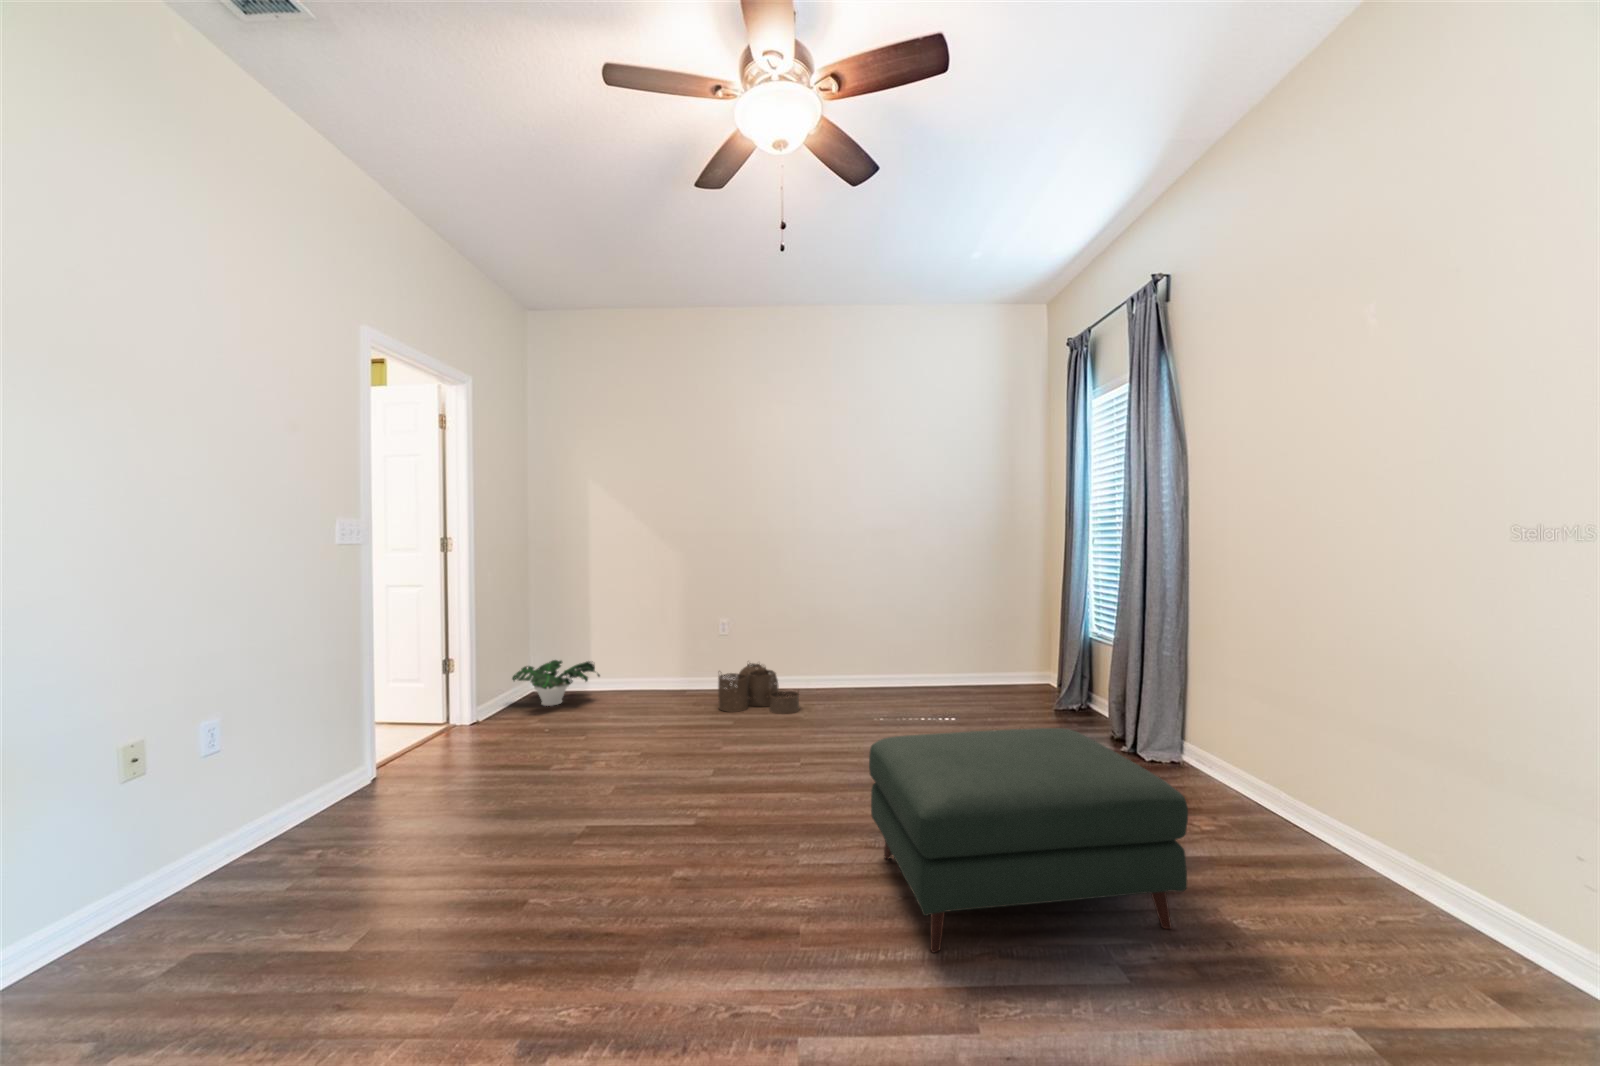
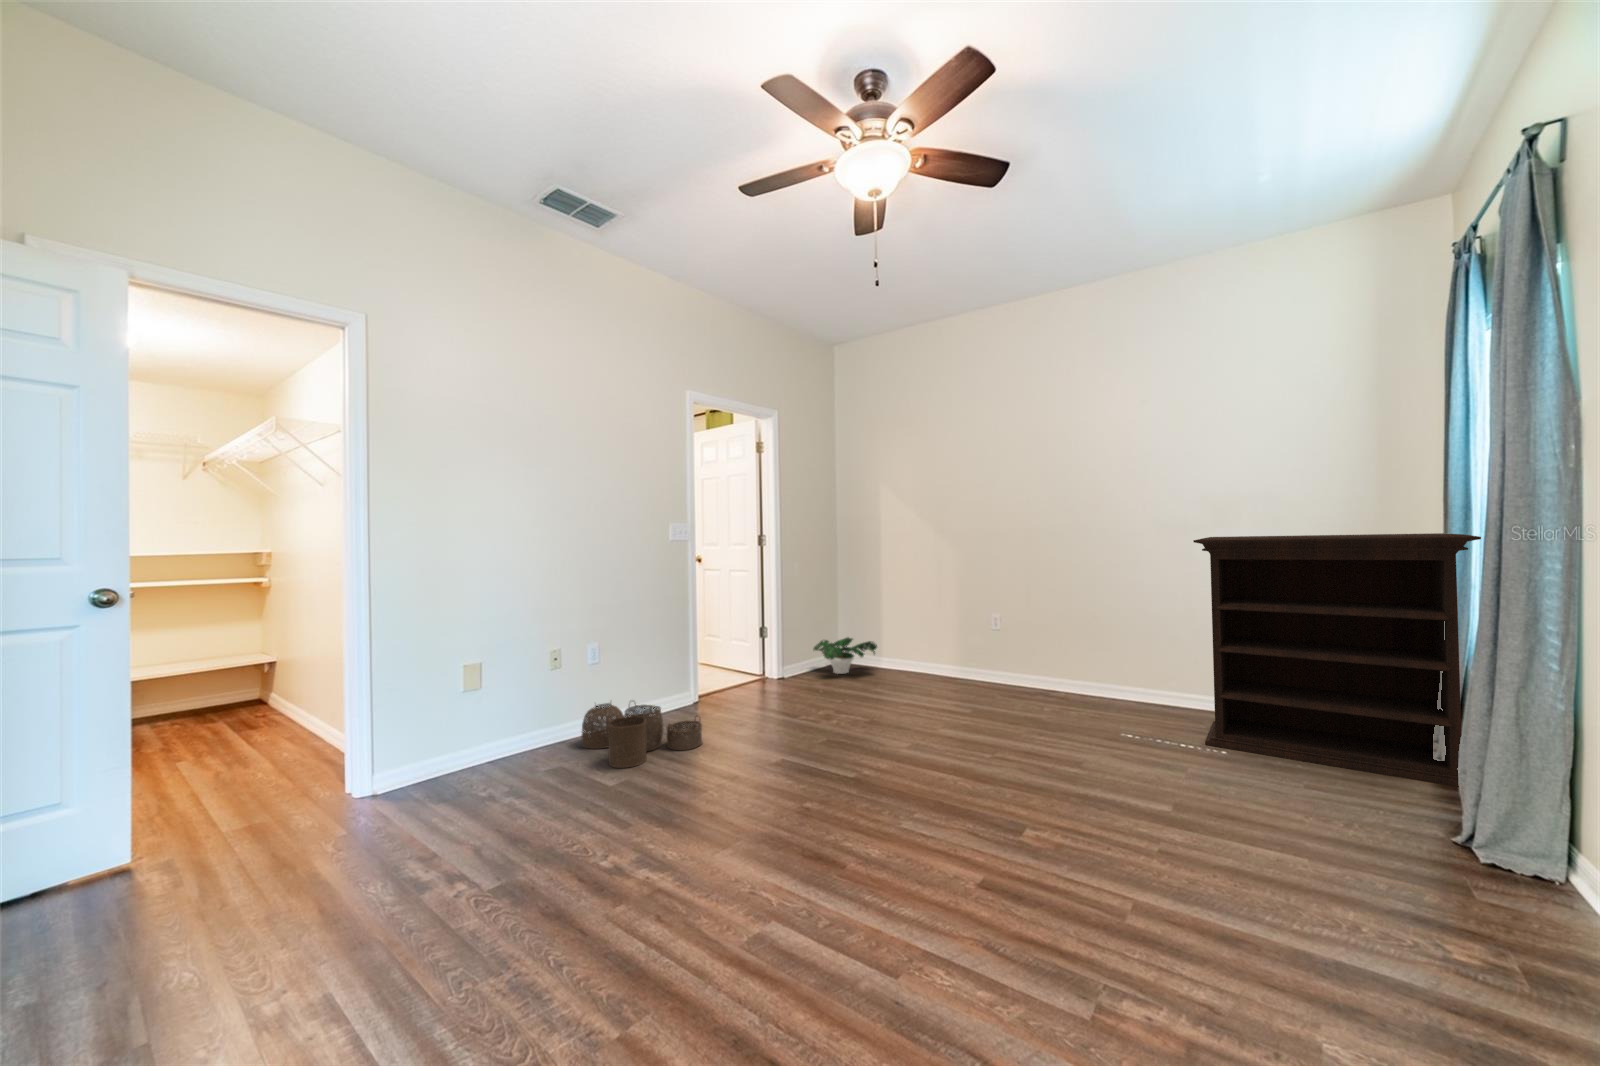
bookshelf: none [921,540,1097,715] -> present [1193,533,1481,787]
woven basket: present [718,663,799,714] -> present [582,701,702,768]
ottoman: present [869,728,1188,953] -> none [908,732,1234,1011]

